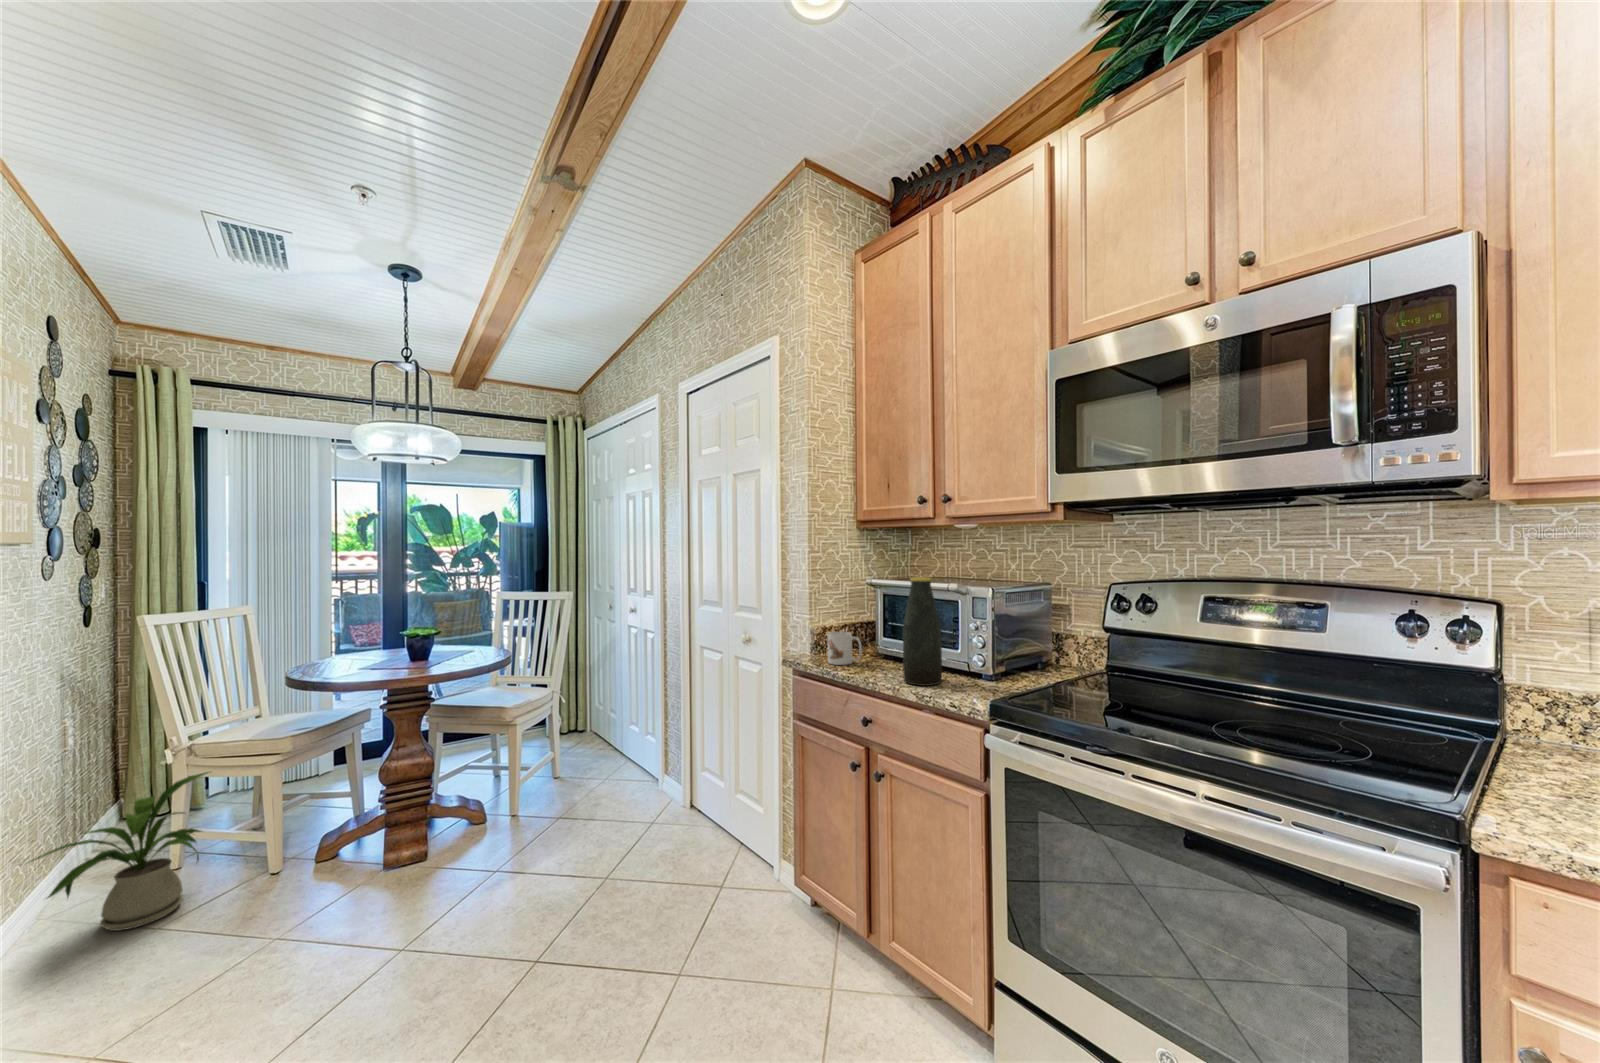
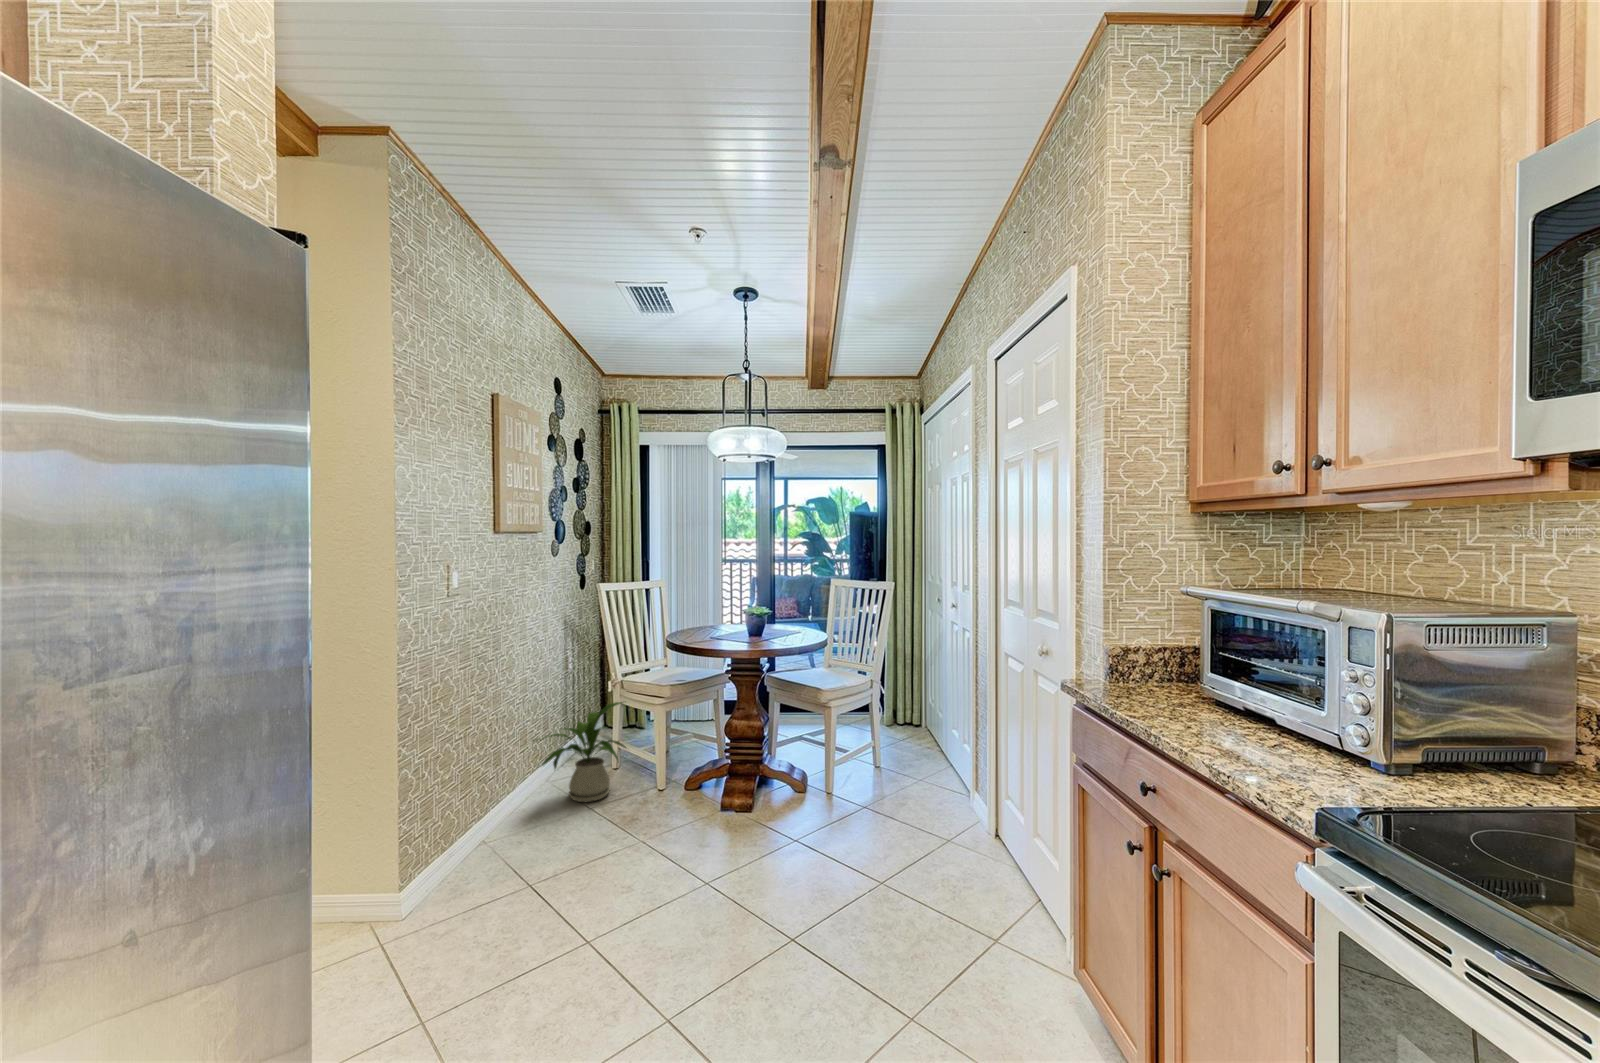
bottle: present [903,577,942,686] -> none [1208,587,1282,759]
mug: present [828,632,862,665] -> none [1123,656,1174,703]

